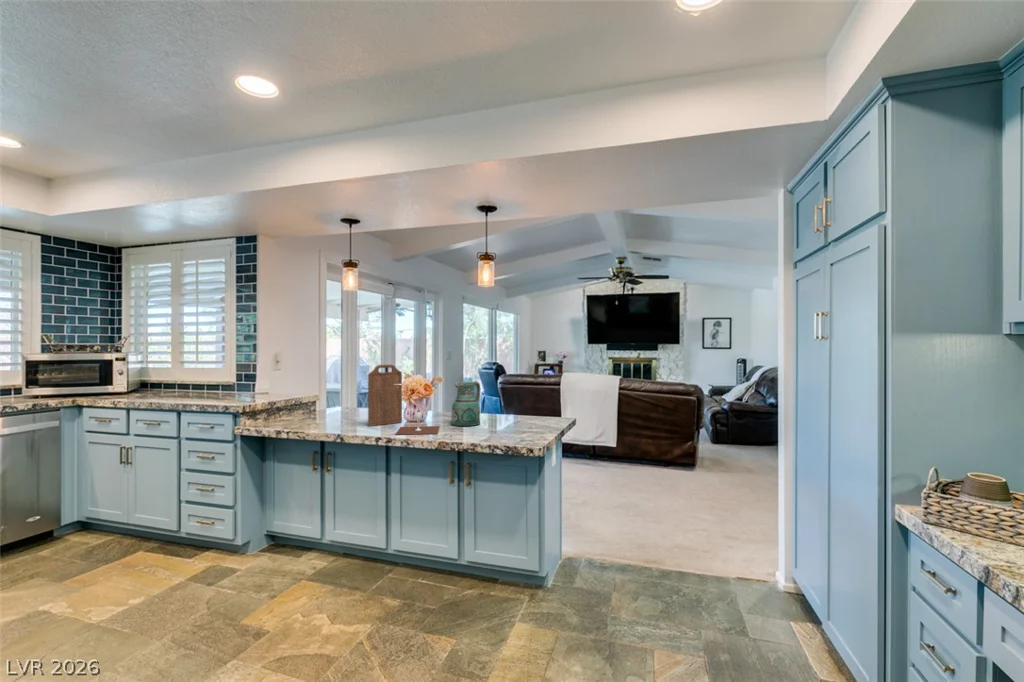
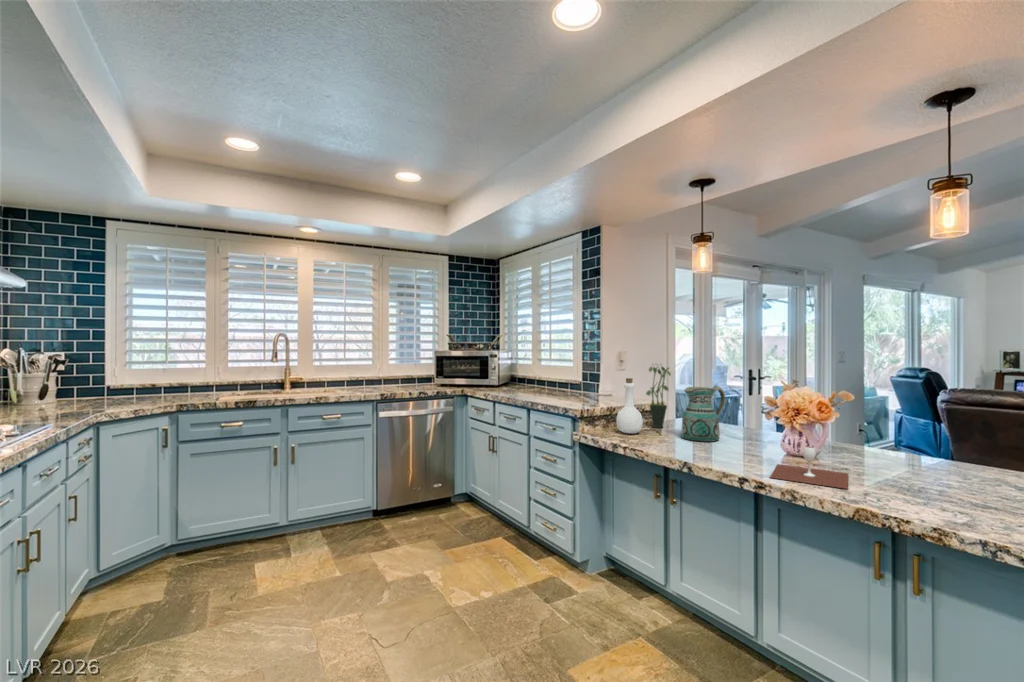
potted plant: none [304,362,328,416] -> present [646,364,671,428]
cutting board: present [368,365,402,426] -> none [726,370,779,456]
bottle: none [278,375,302,422] -> present [616,378,643,434]
ceramic pitcher: present [451,381,480,426] -> present [681,386,725,442]

